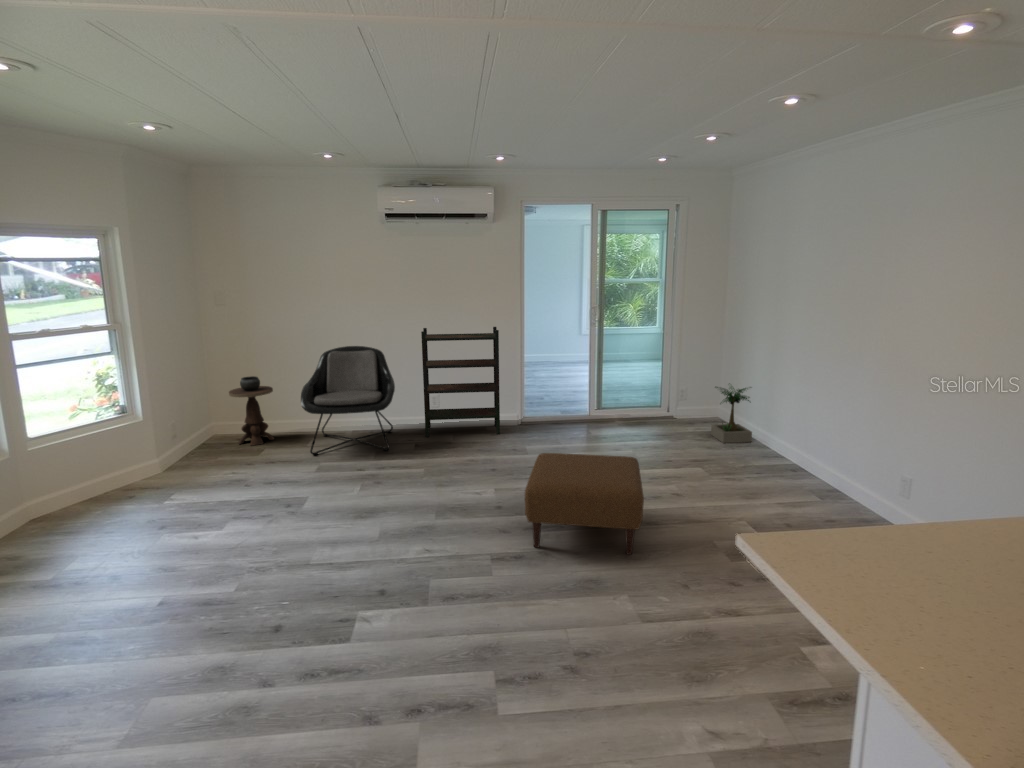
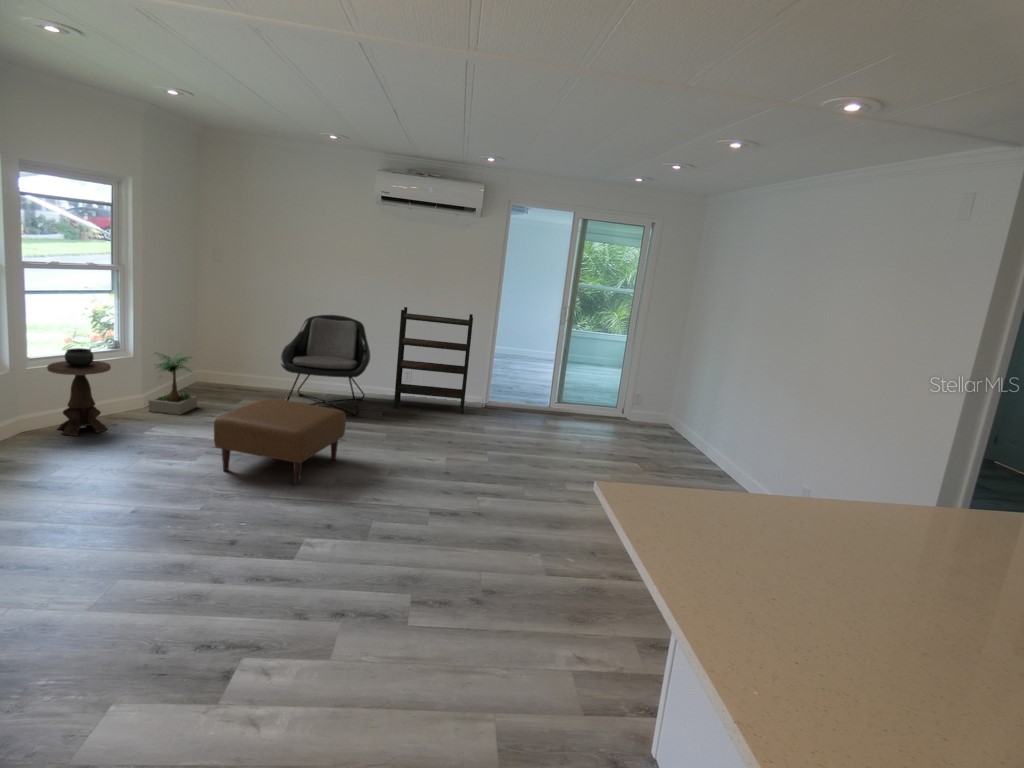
side table: present [229,376,274,446] -> present [47,348,111,436]
potted plant: present [711,386,752,443] -> present [149,352,197,415]
ottoman: present [525,453,644,555] -> present [214,398,346,485]

